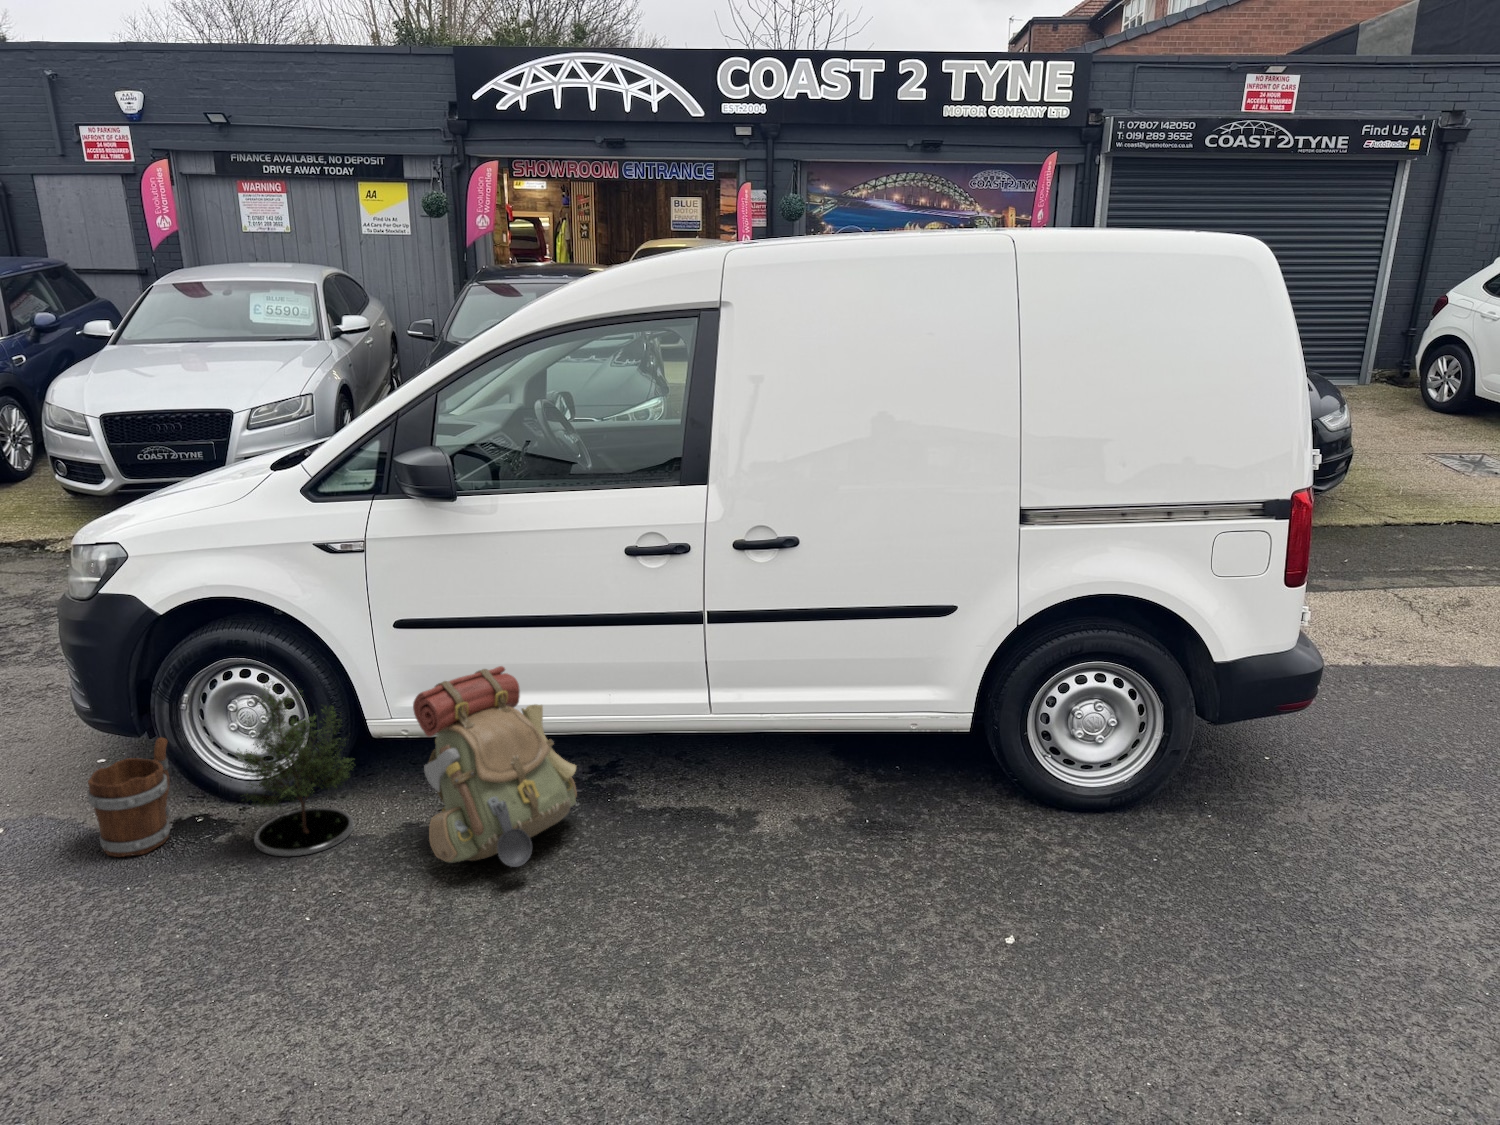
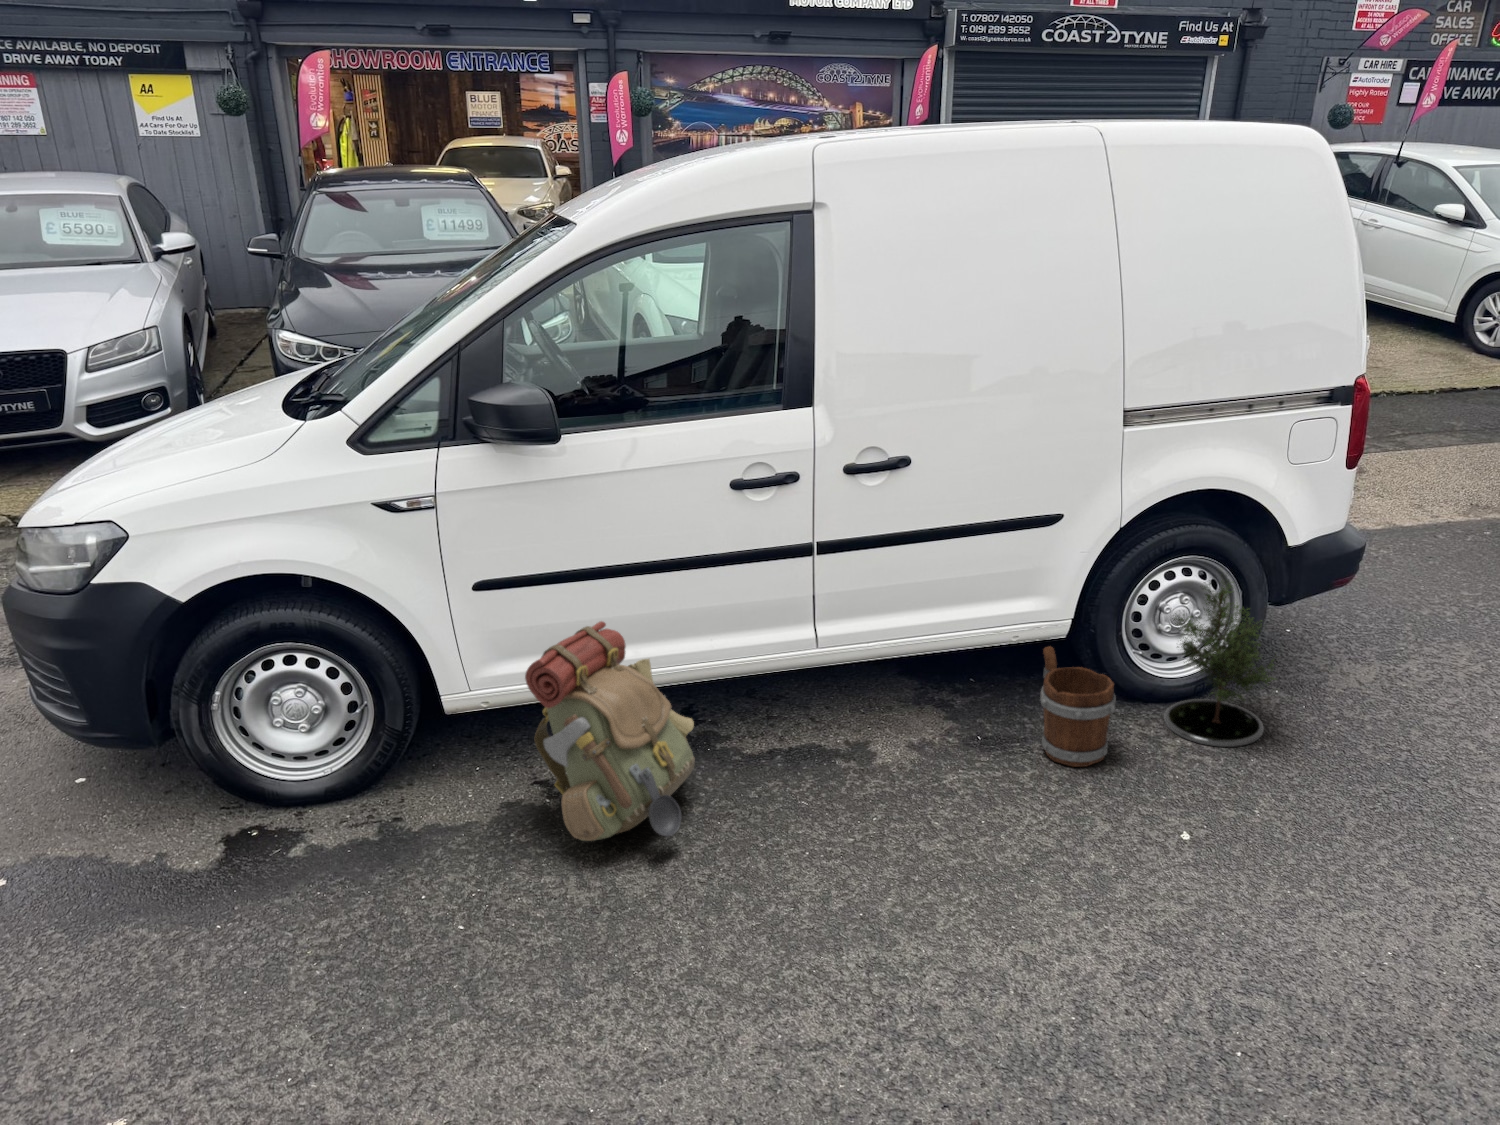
potted tree: present [235,679,354,856] -> present [1164,580,1275,747]
bucket: present [88,738,170,857] -> present [1040,647,1116,767]

